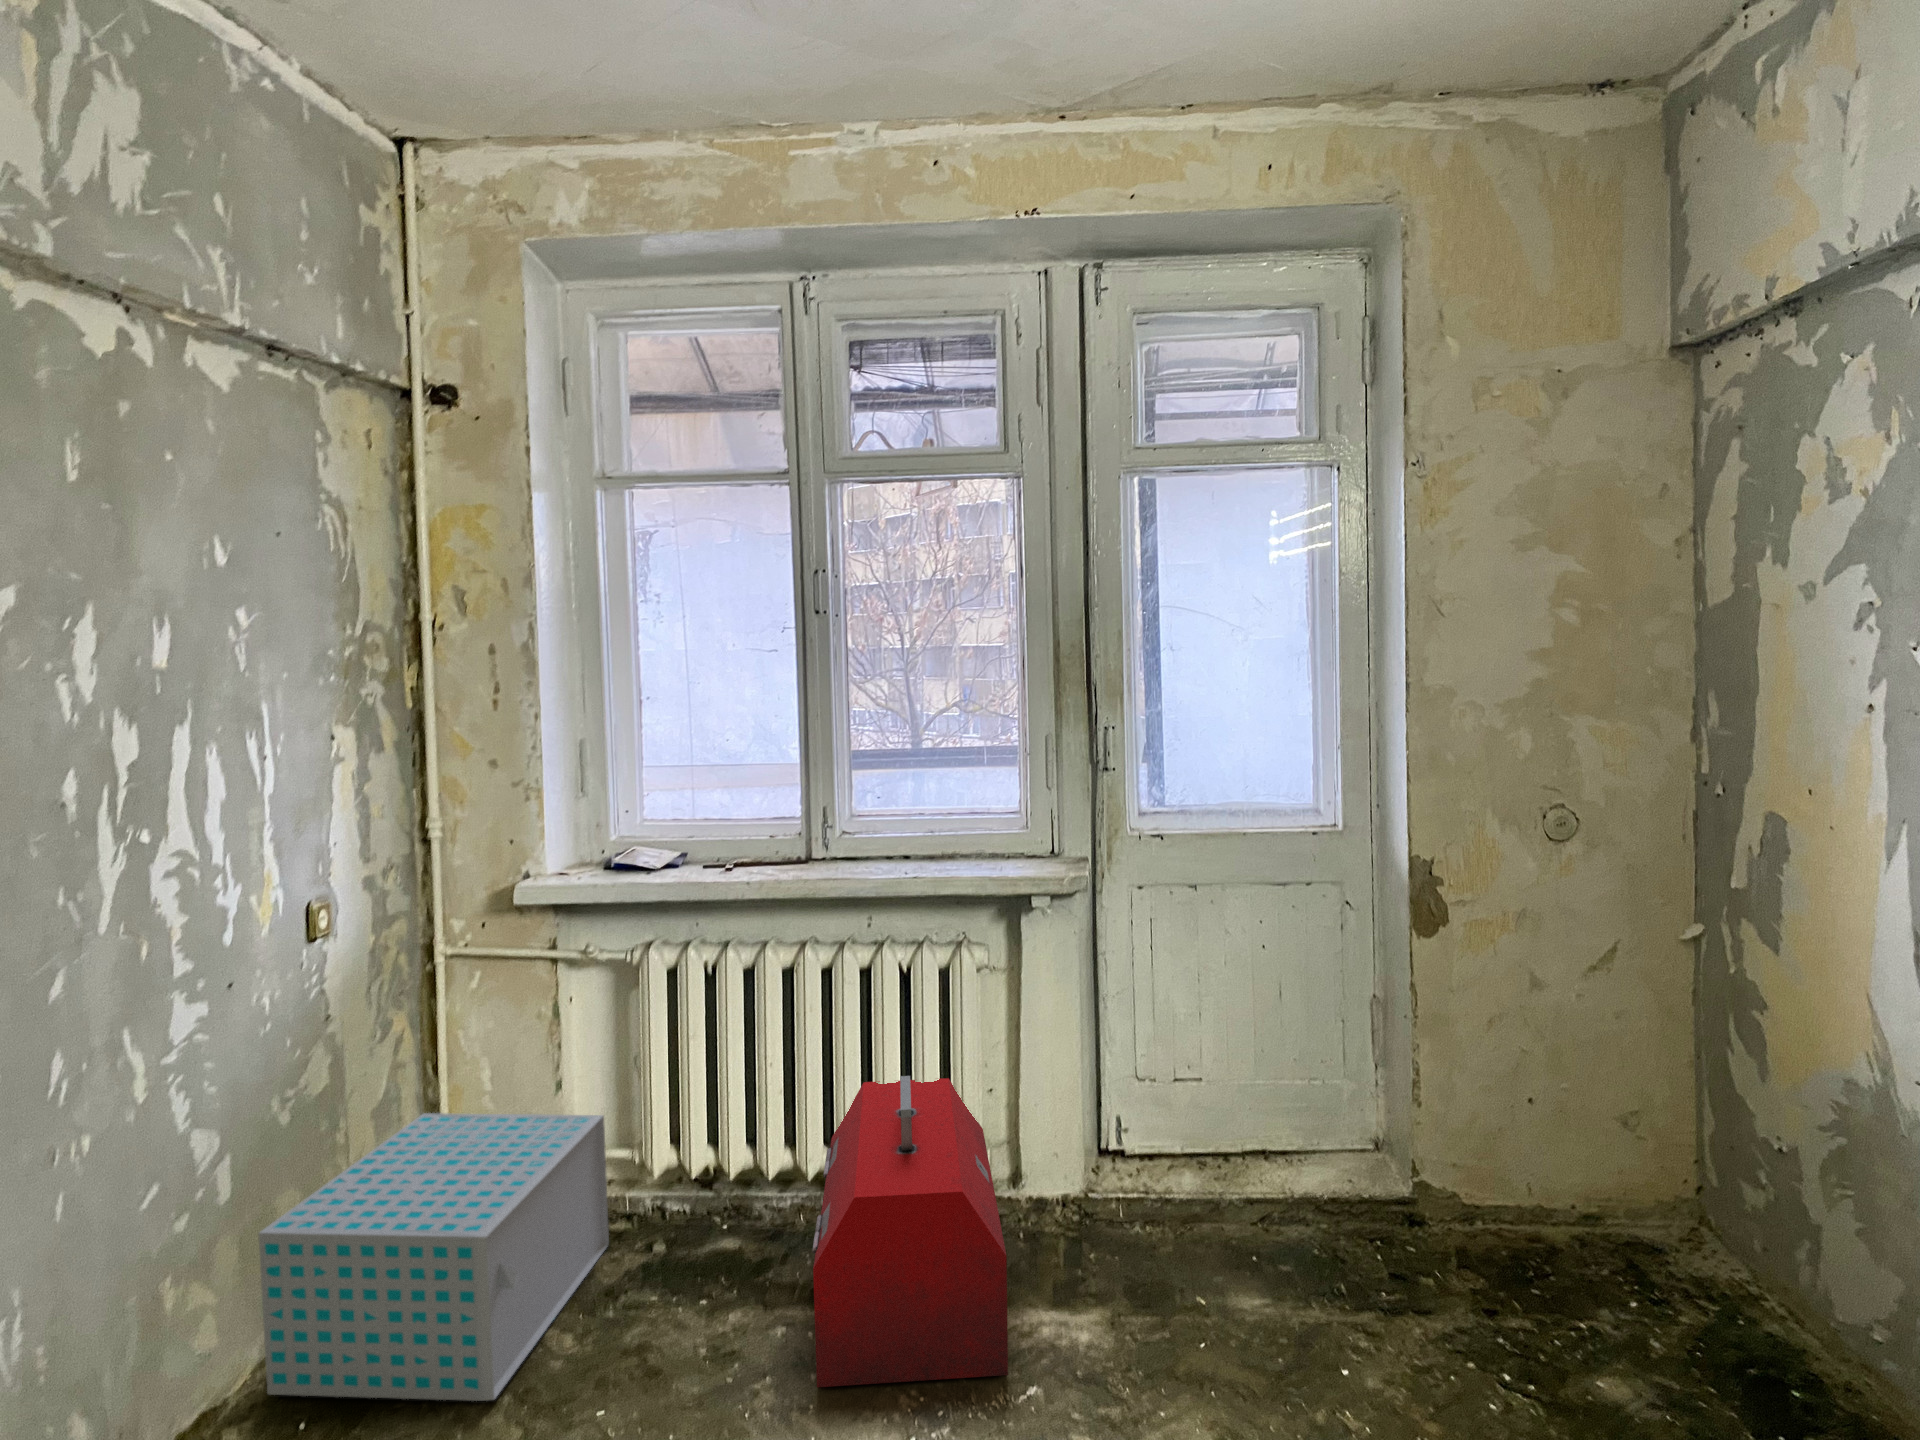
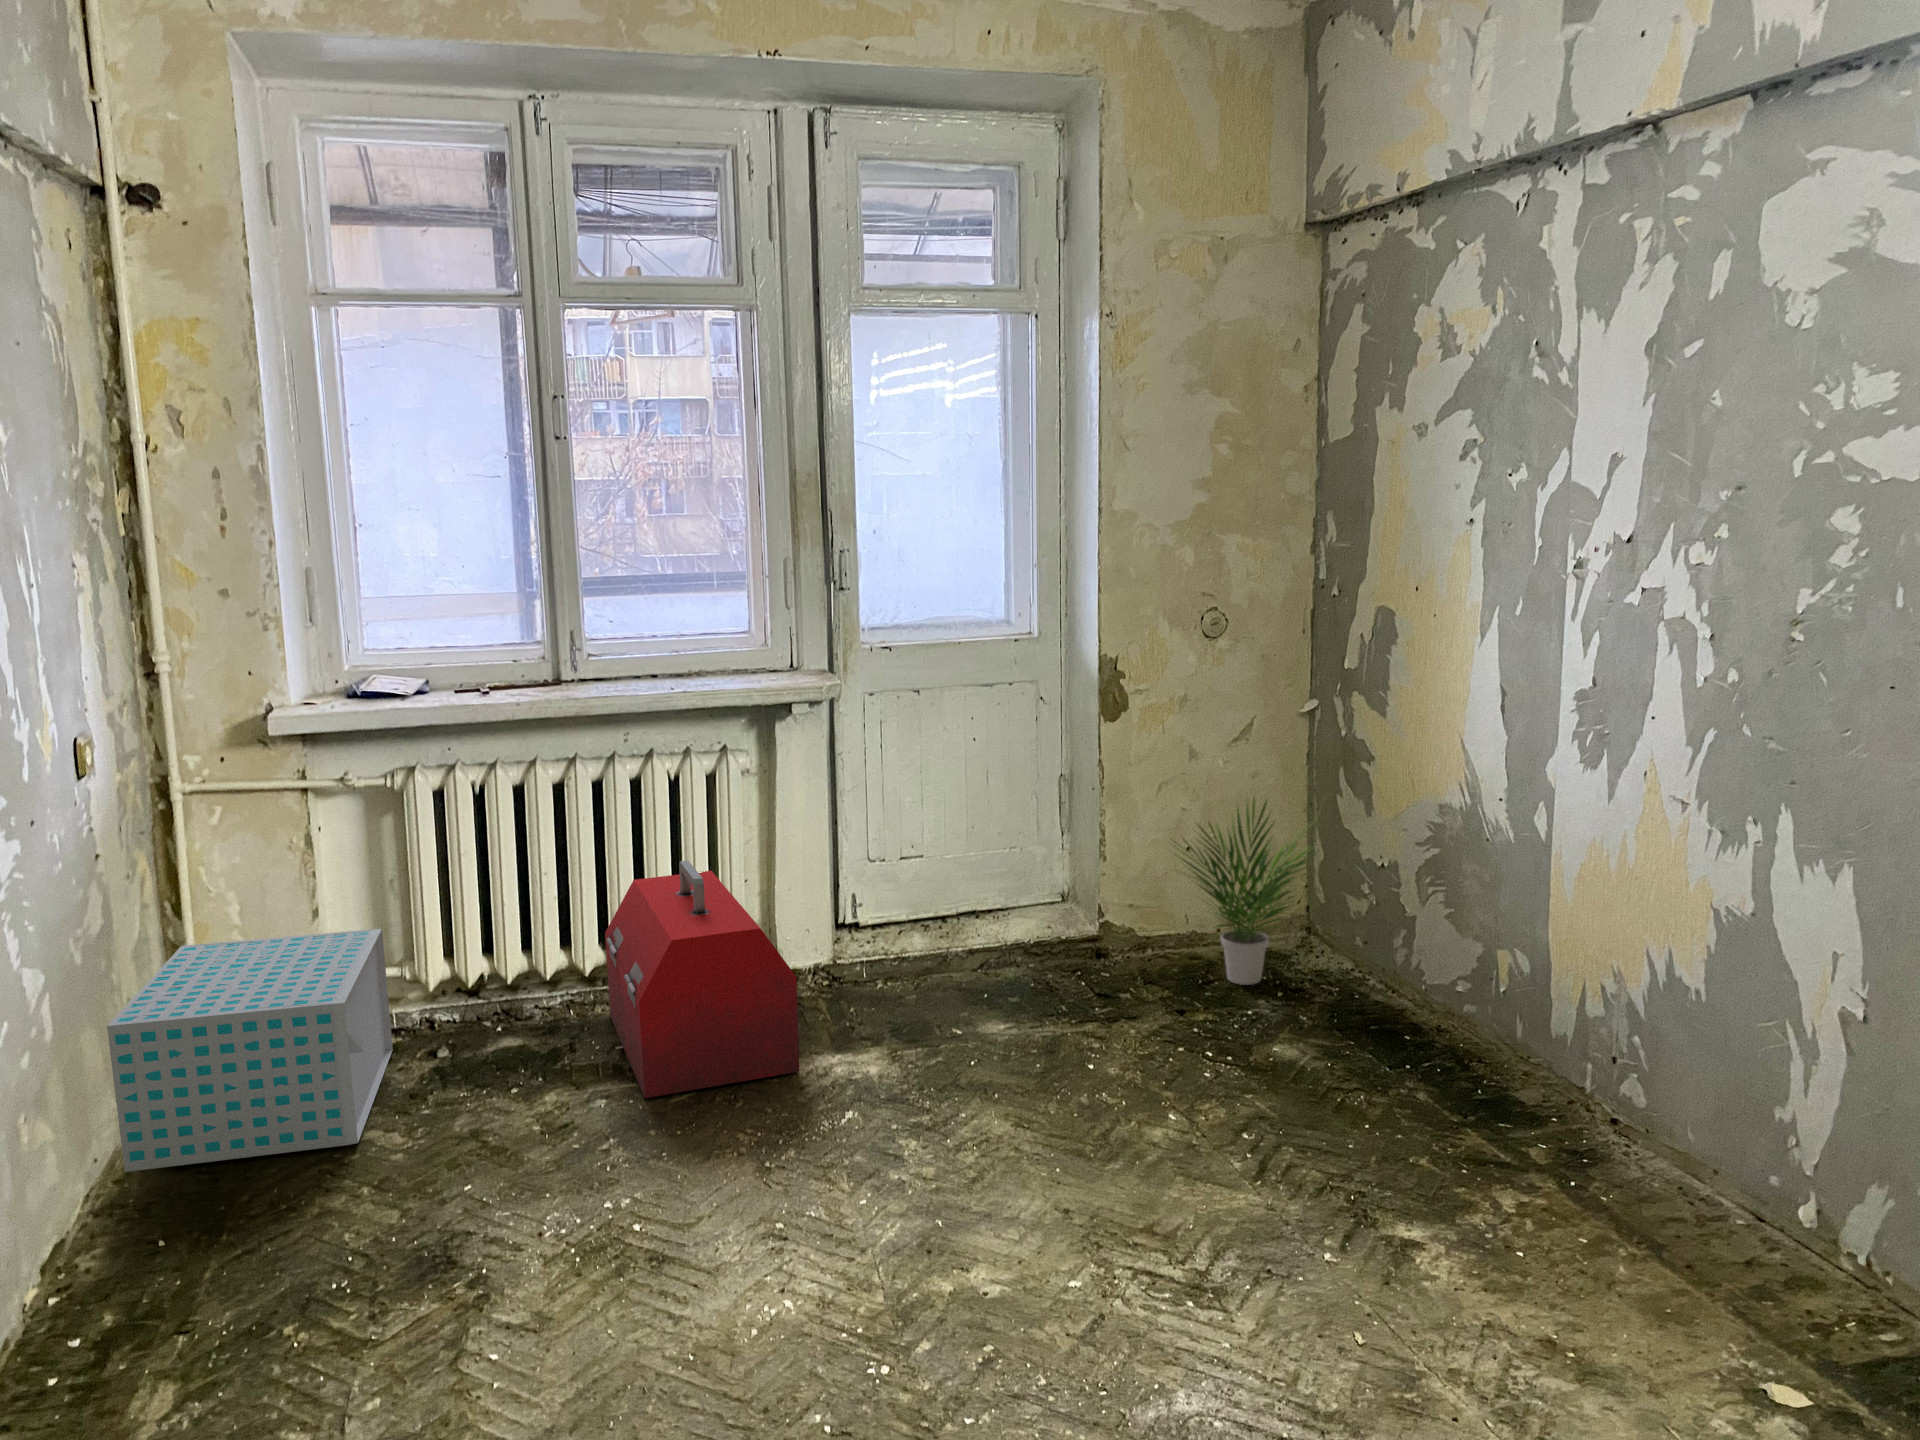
potted plant: none [1502,1047,1745,1316] -> present [1175,798,1314,985]

